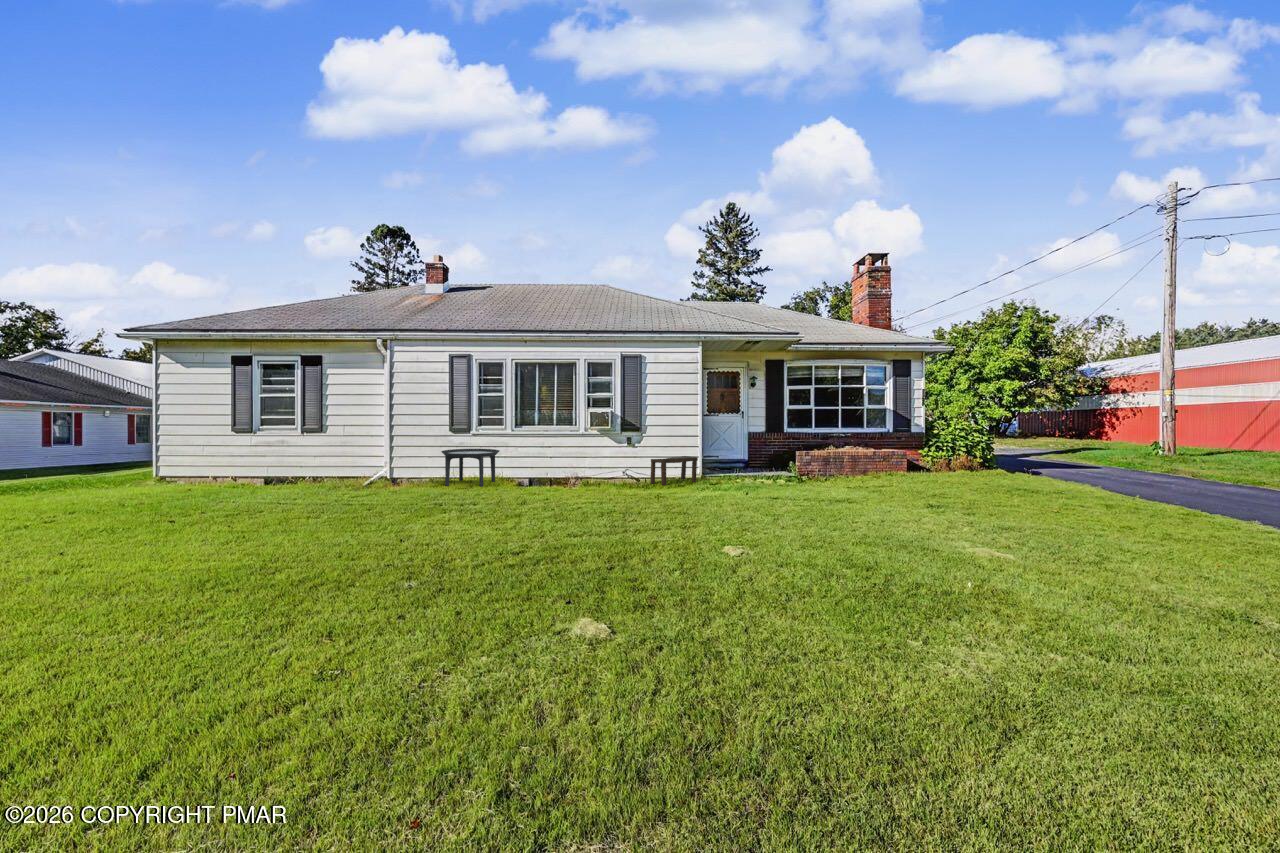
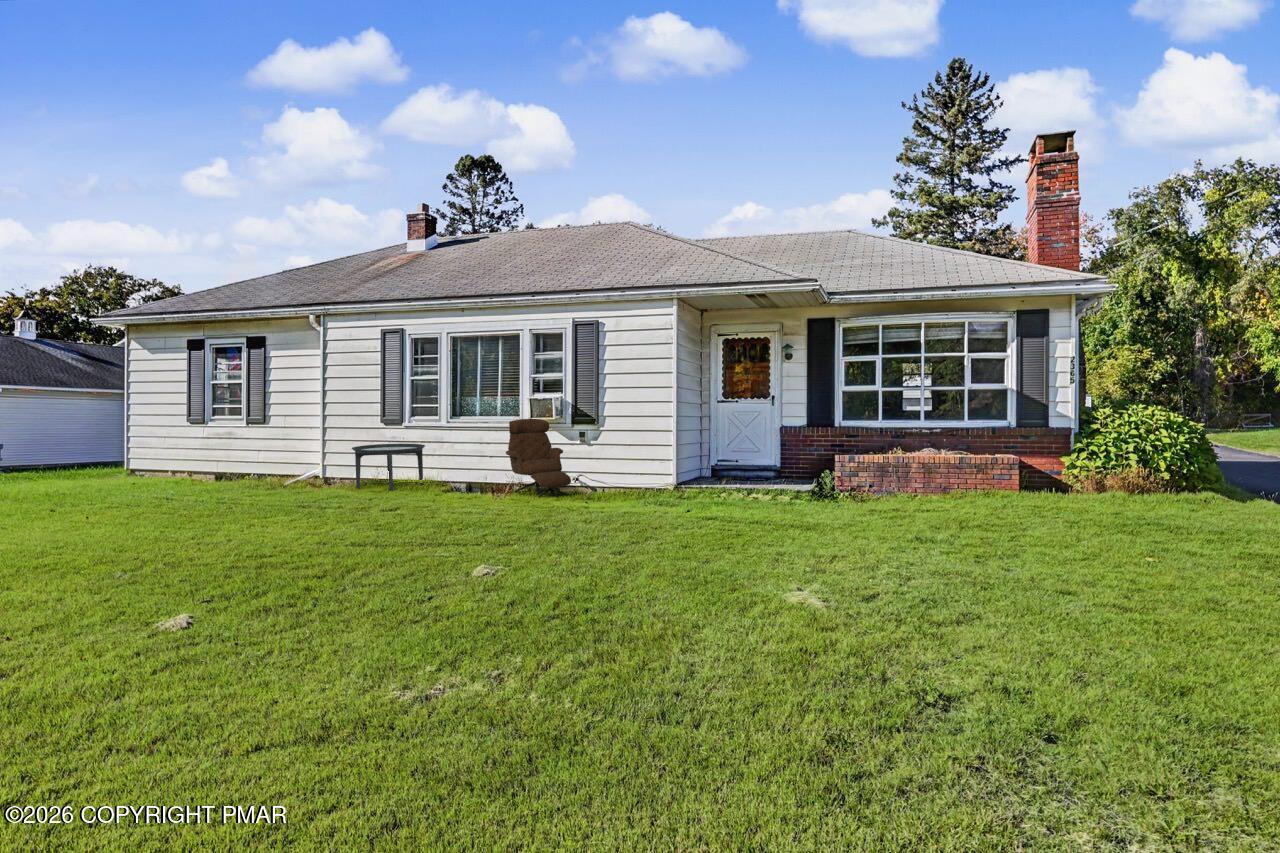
lounge chair: none [575,428,634,487] -> present [506,419,571,497]
bench: present [650,456,698,485] -> none [599,457,666,498]

